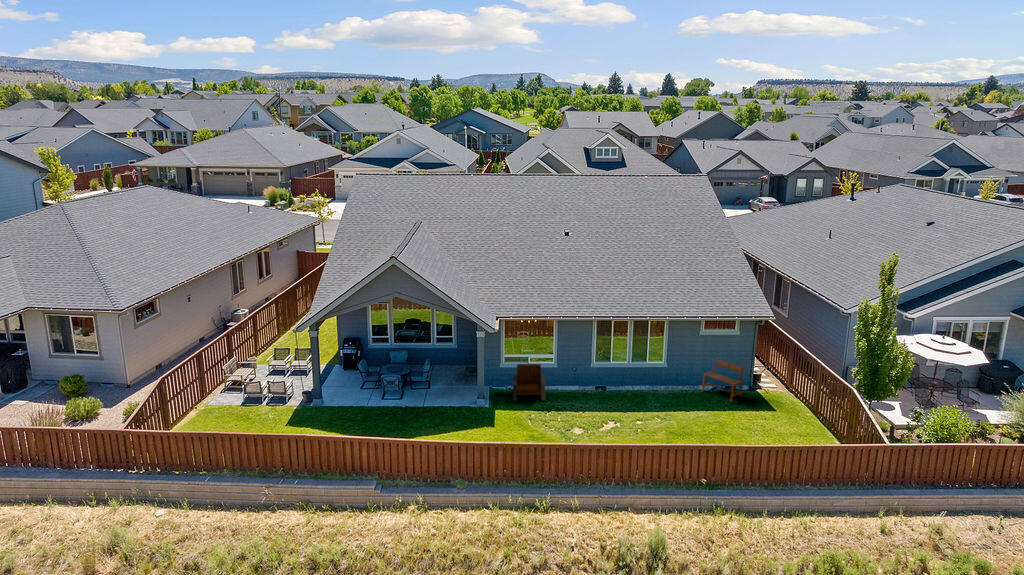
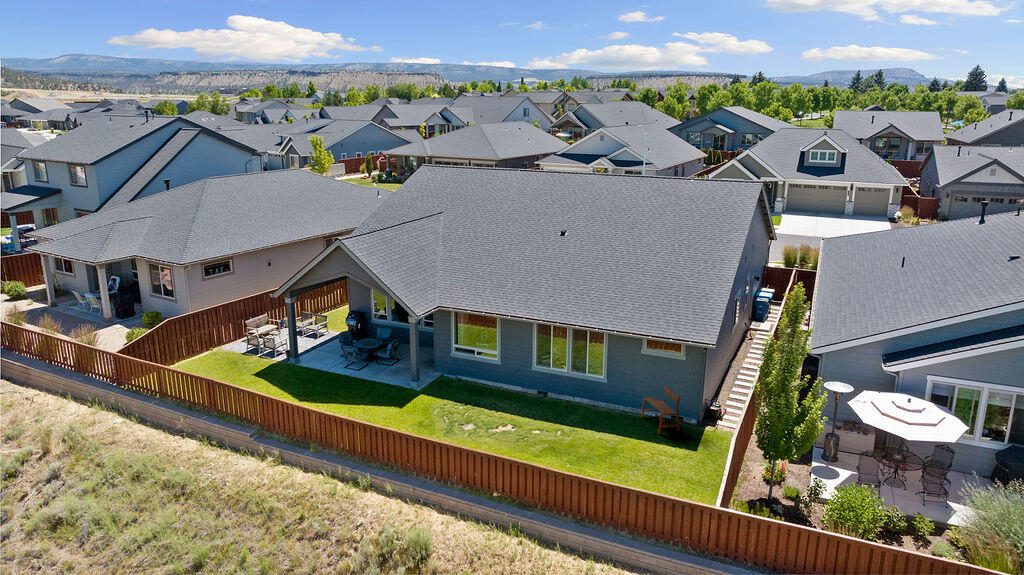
lounge chair: present [513,364,546,401] -> none [444,355,485,395]

